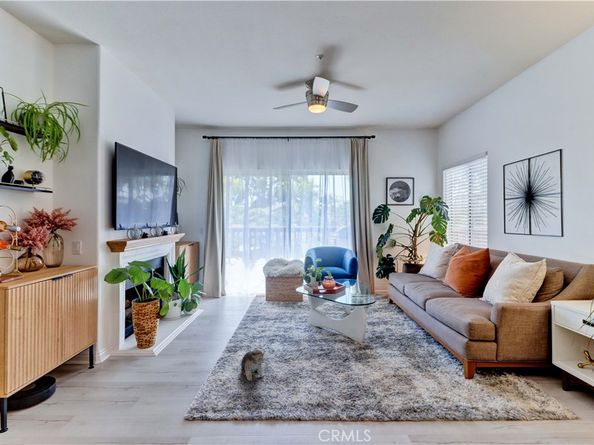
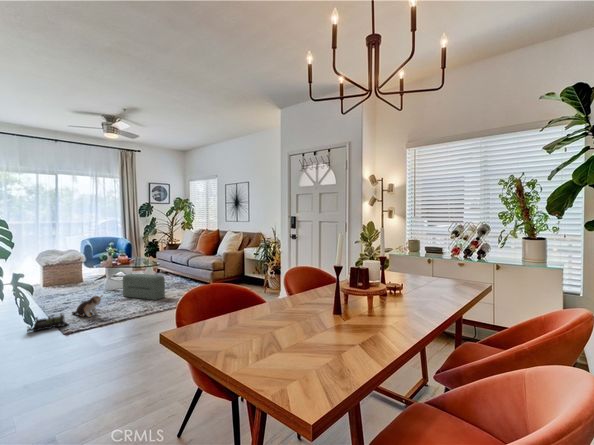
pouf: none [321,310,373,371] -> present [123,273,165,300]
toy train: none [168,365,217,391] -> present [27,313,68,331]

